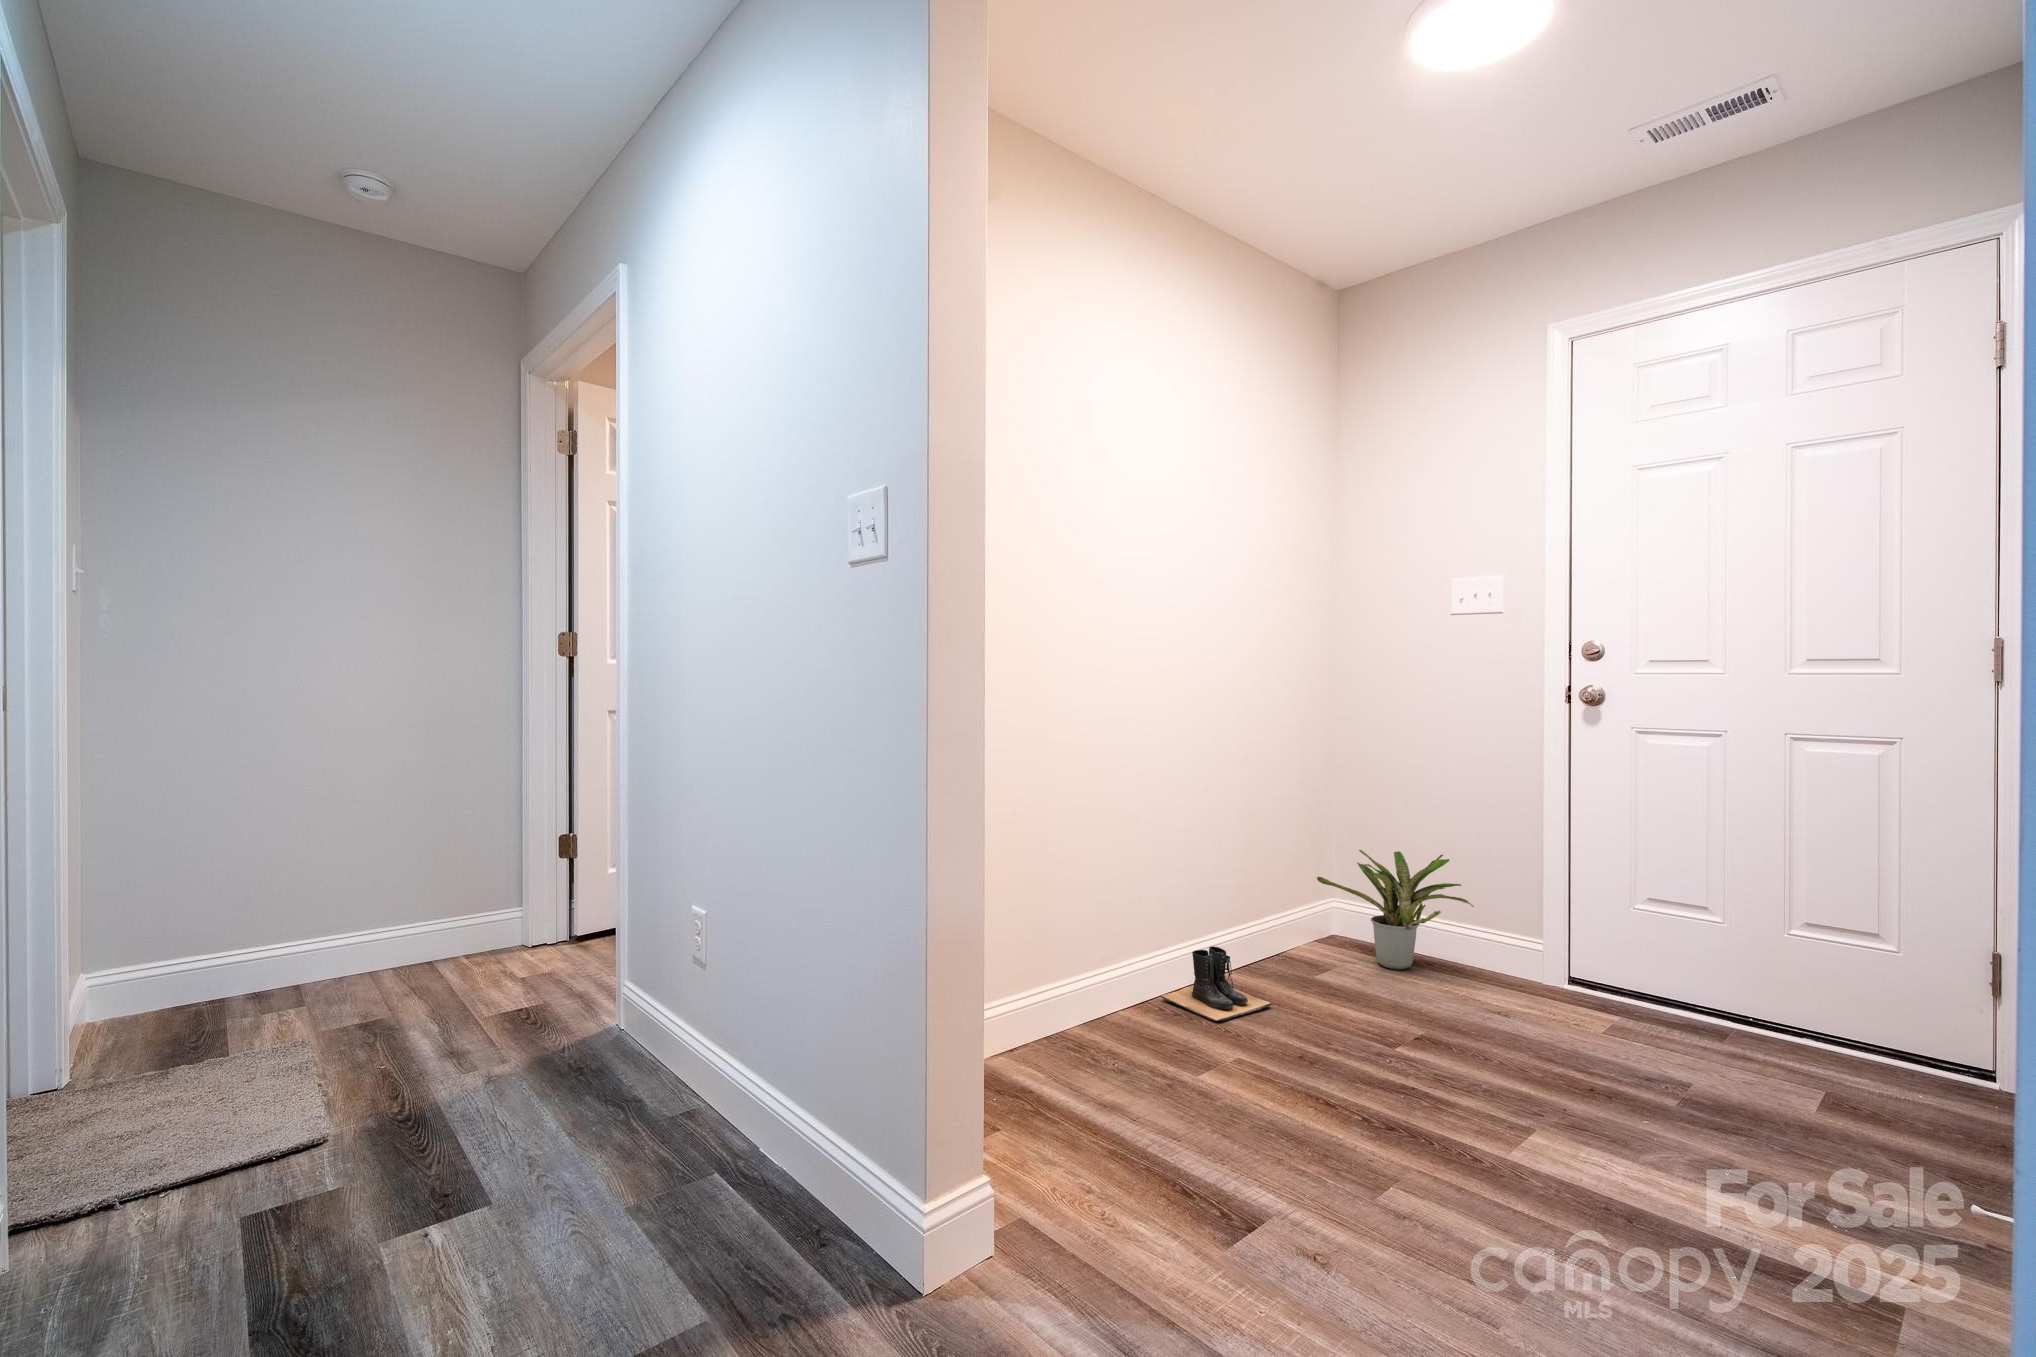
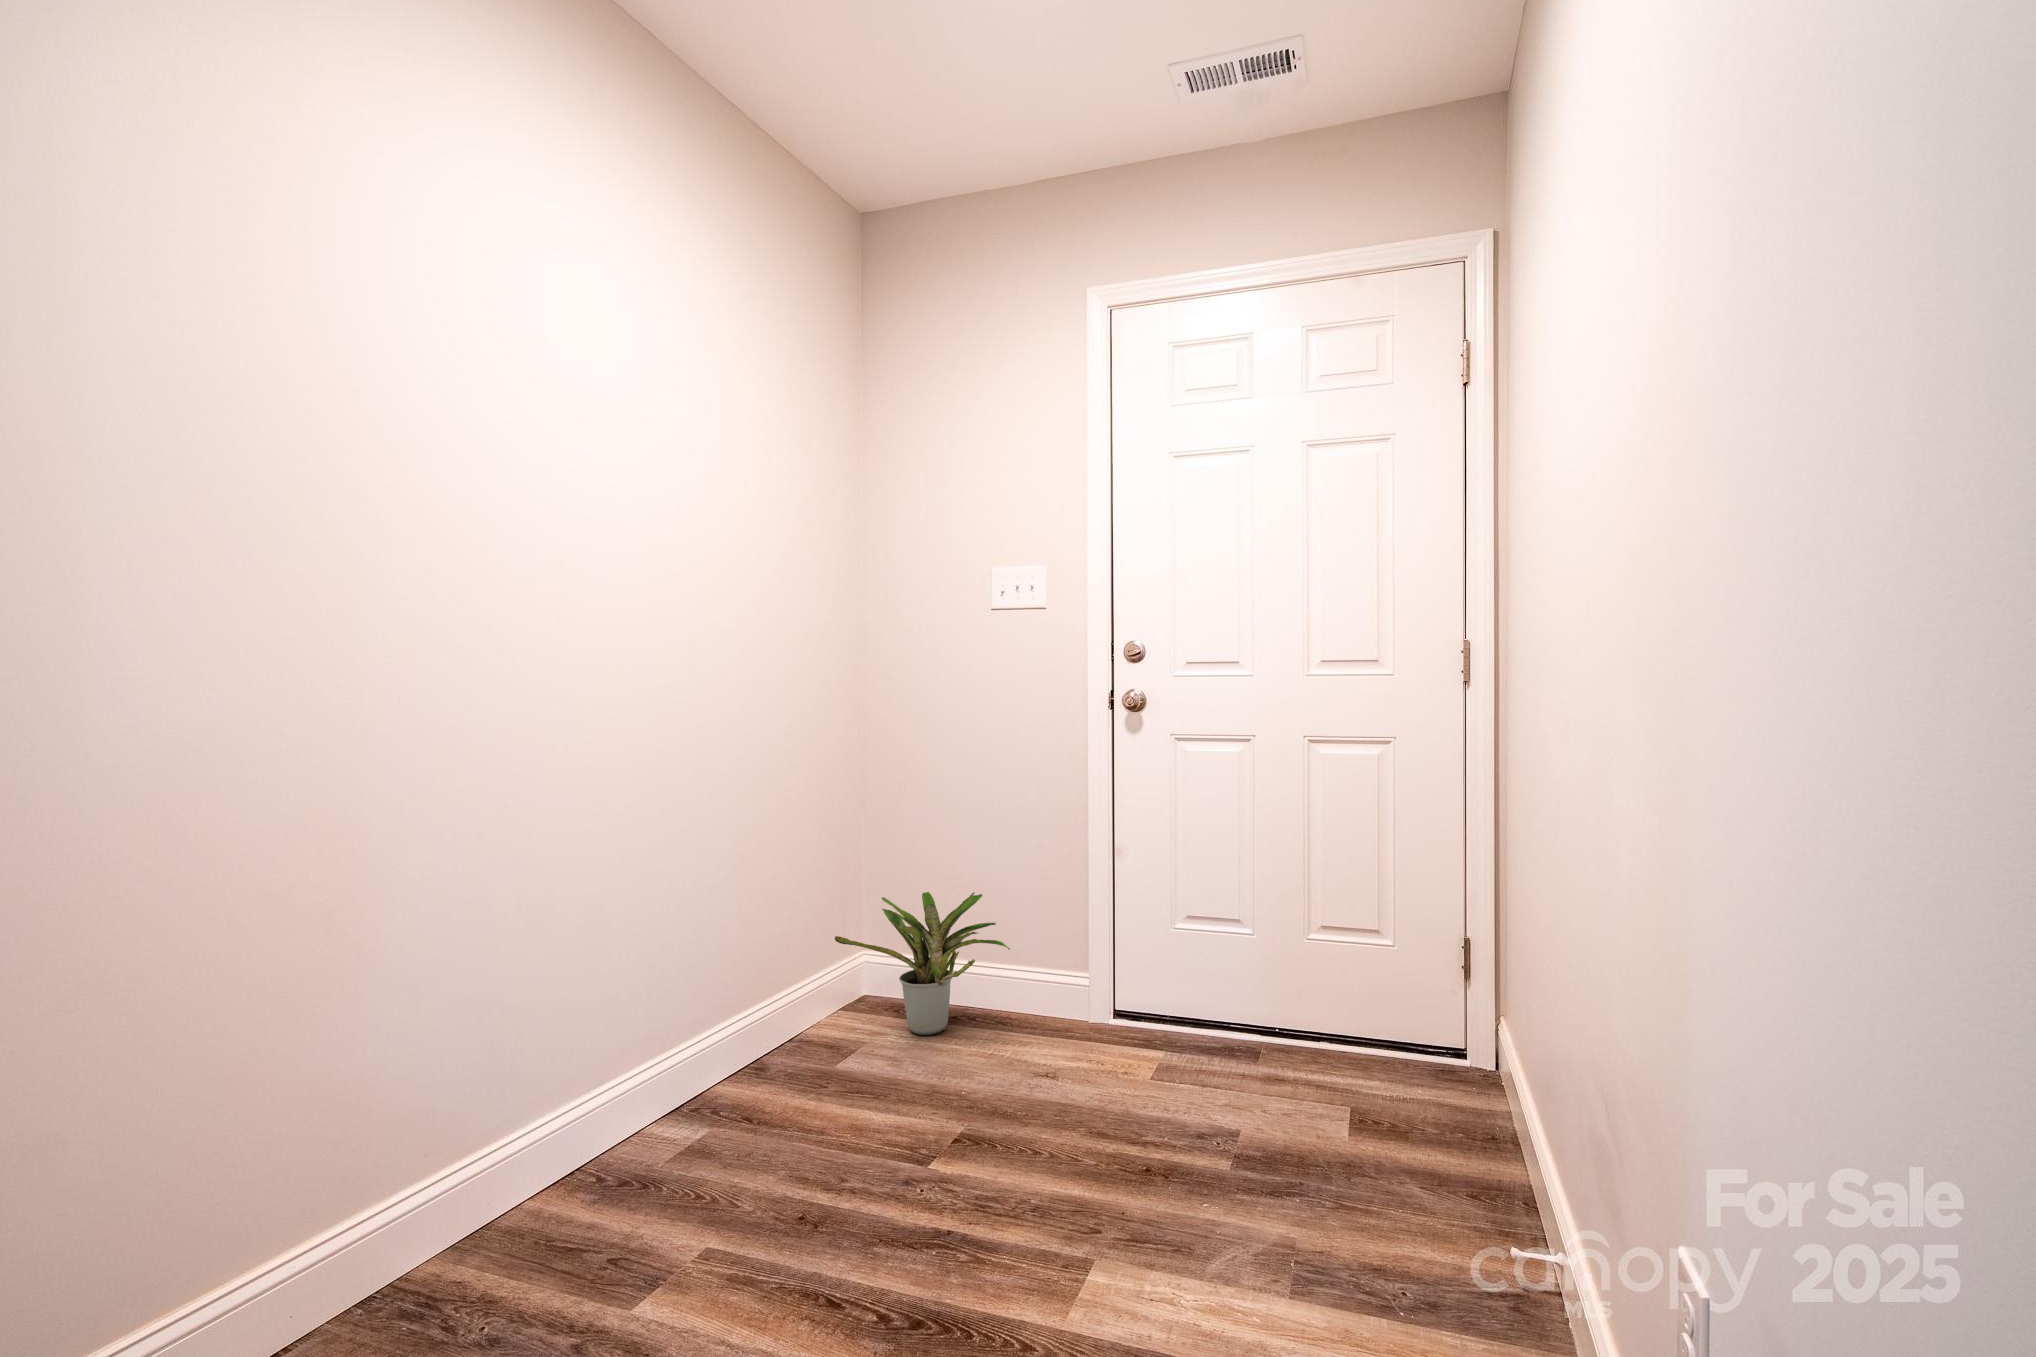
boots: present [1161,946,1272,1021] -> none [617,1065,773,1181]

